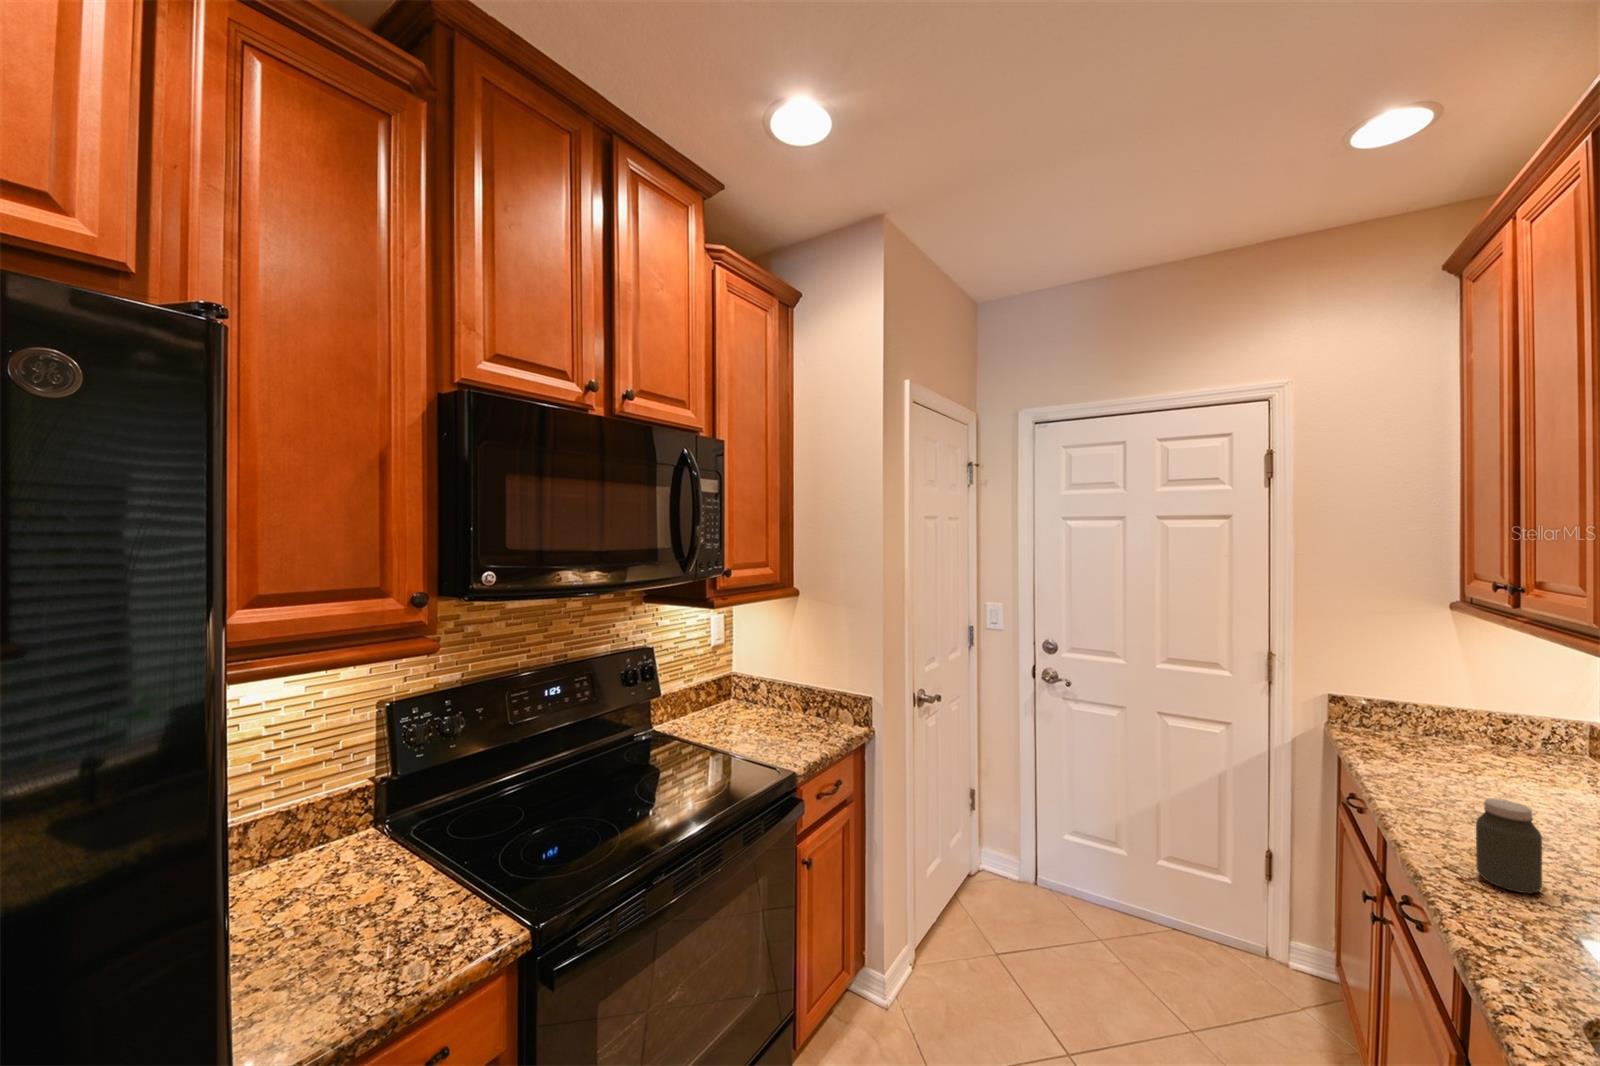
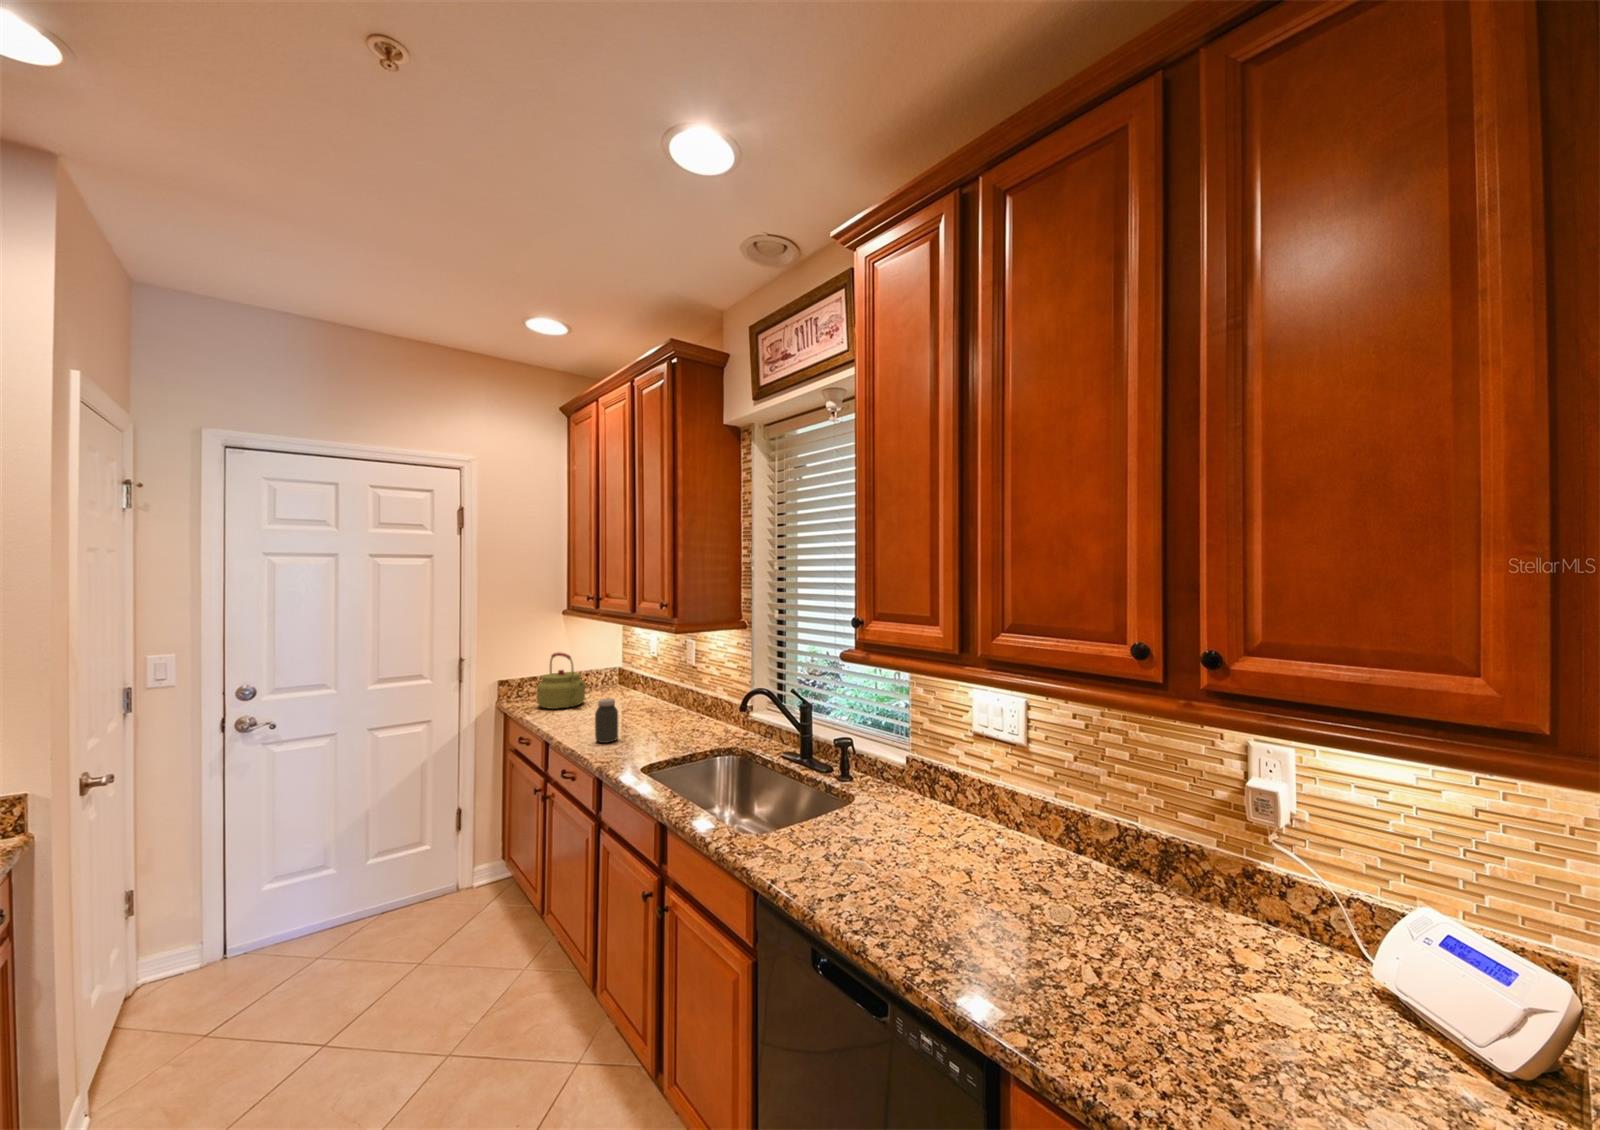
kettle: none [1387,674,1495,775] -> present [537,653,585,709]

